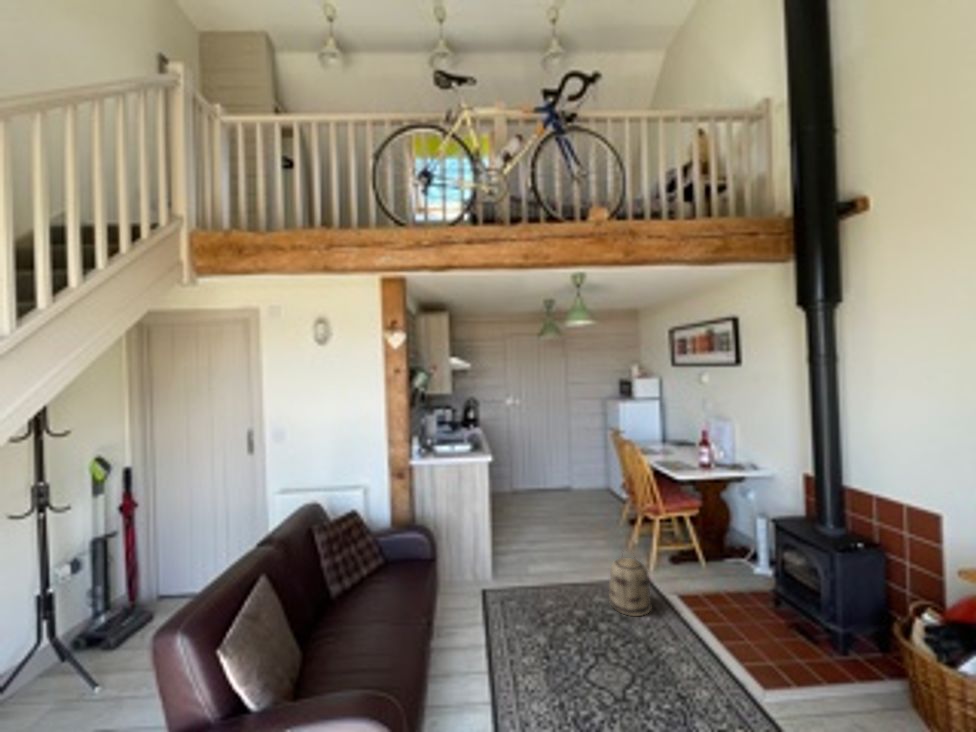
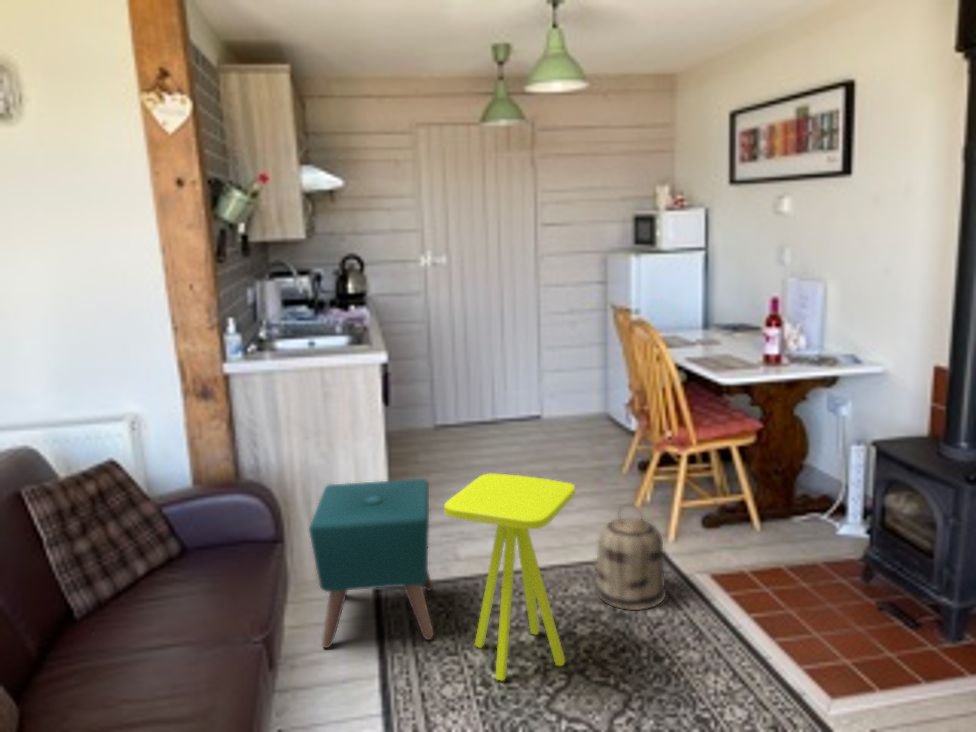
ottoman: none [451,528,517,627] -> present [309,479,433,648]
side table: none [525,528,598,657] -> present [444,474,575,680]

